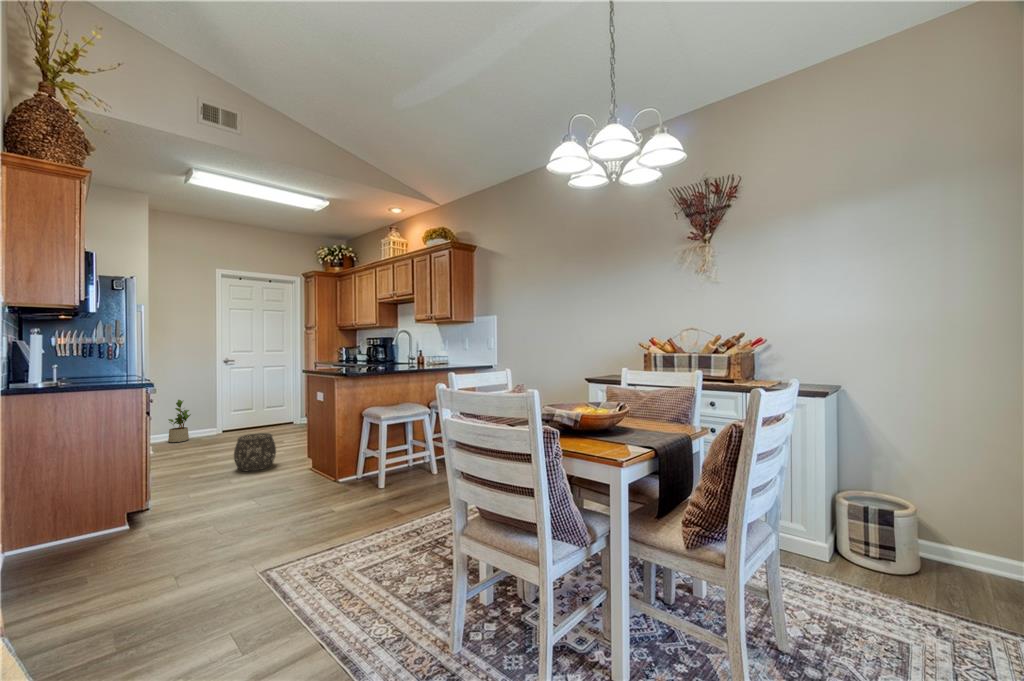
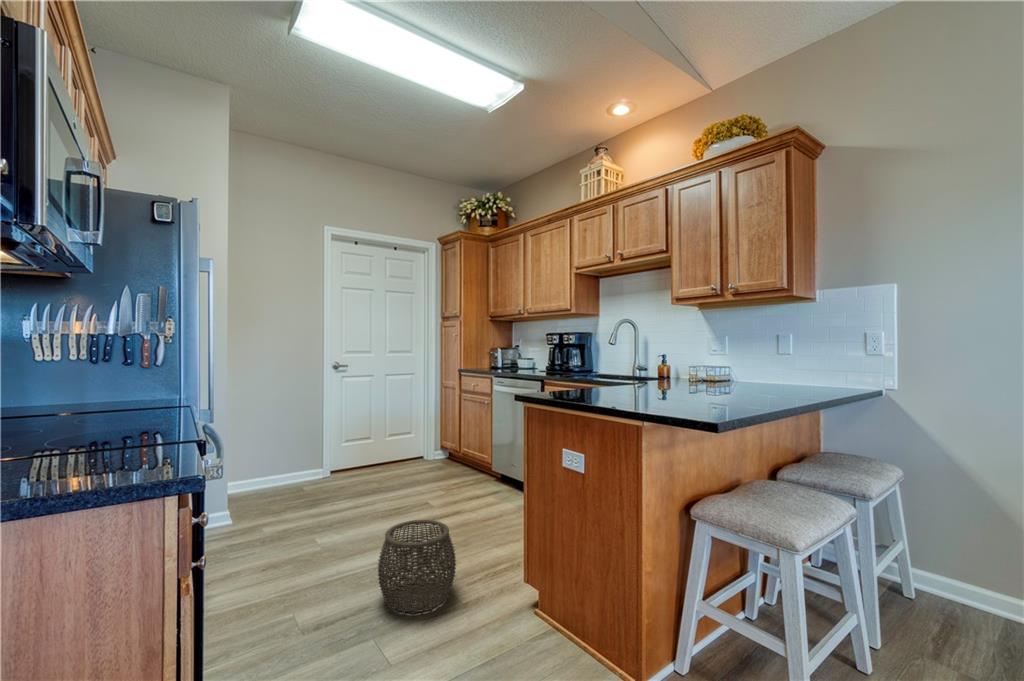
potted plant: present [168,400,191,442] -> none [256,429,289,498]

